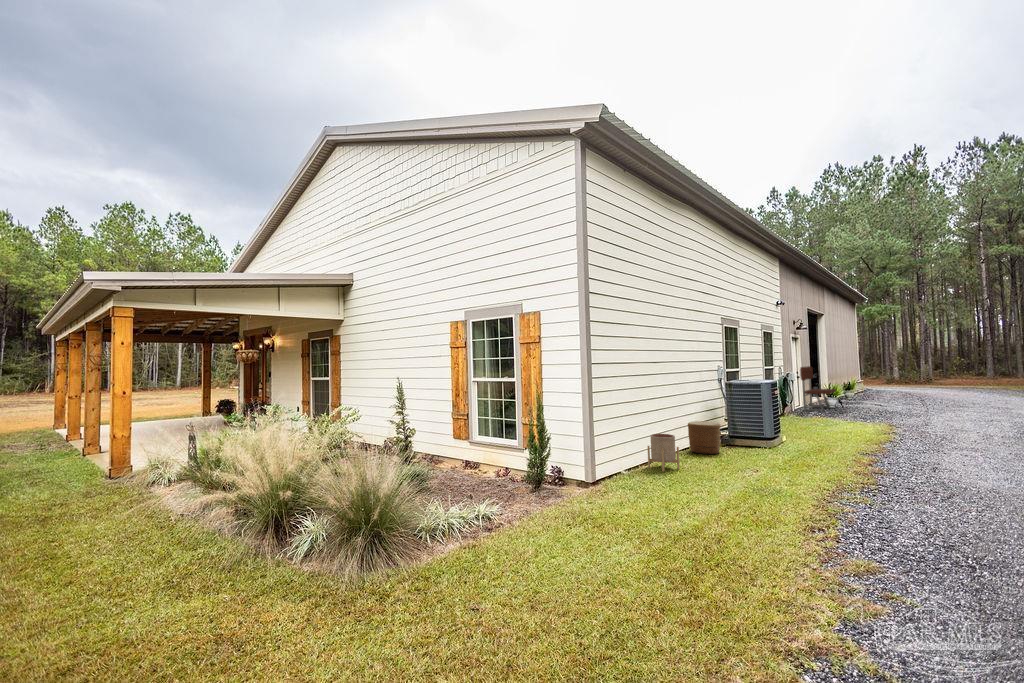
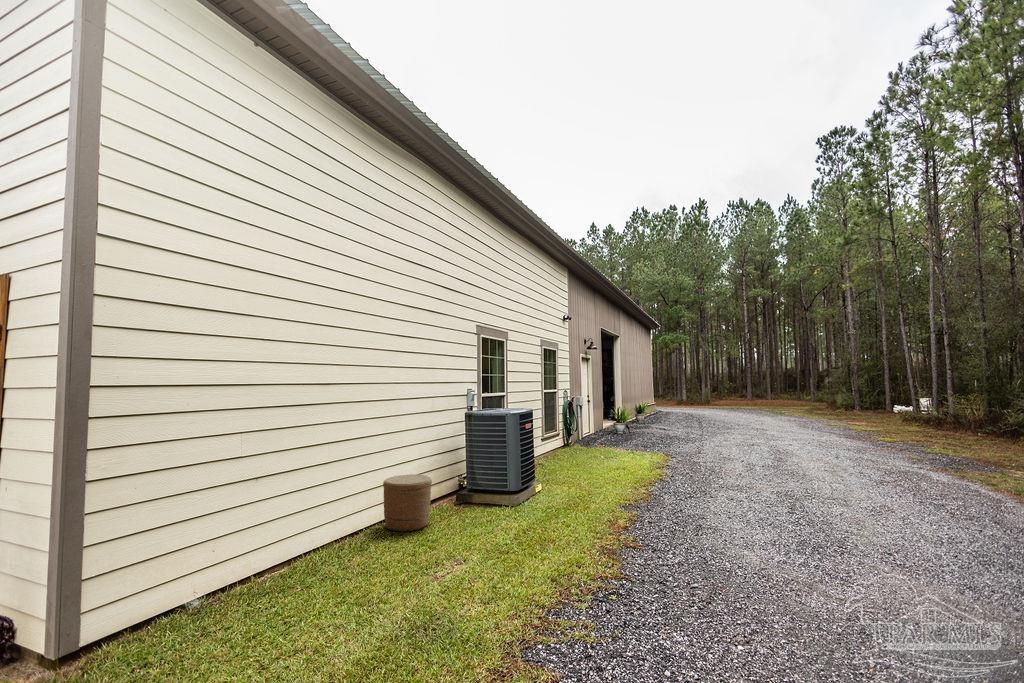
bench: present [800,366,836,412] -> none [589,390,623,440]
planter: present [648,434,680,471] -> none [252,514,309,597]

